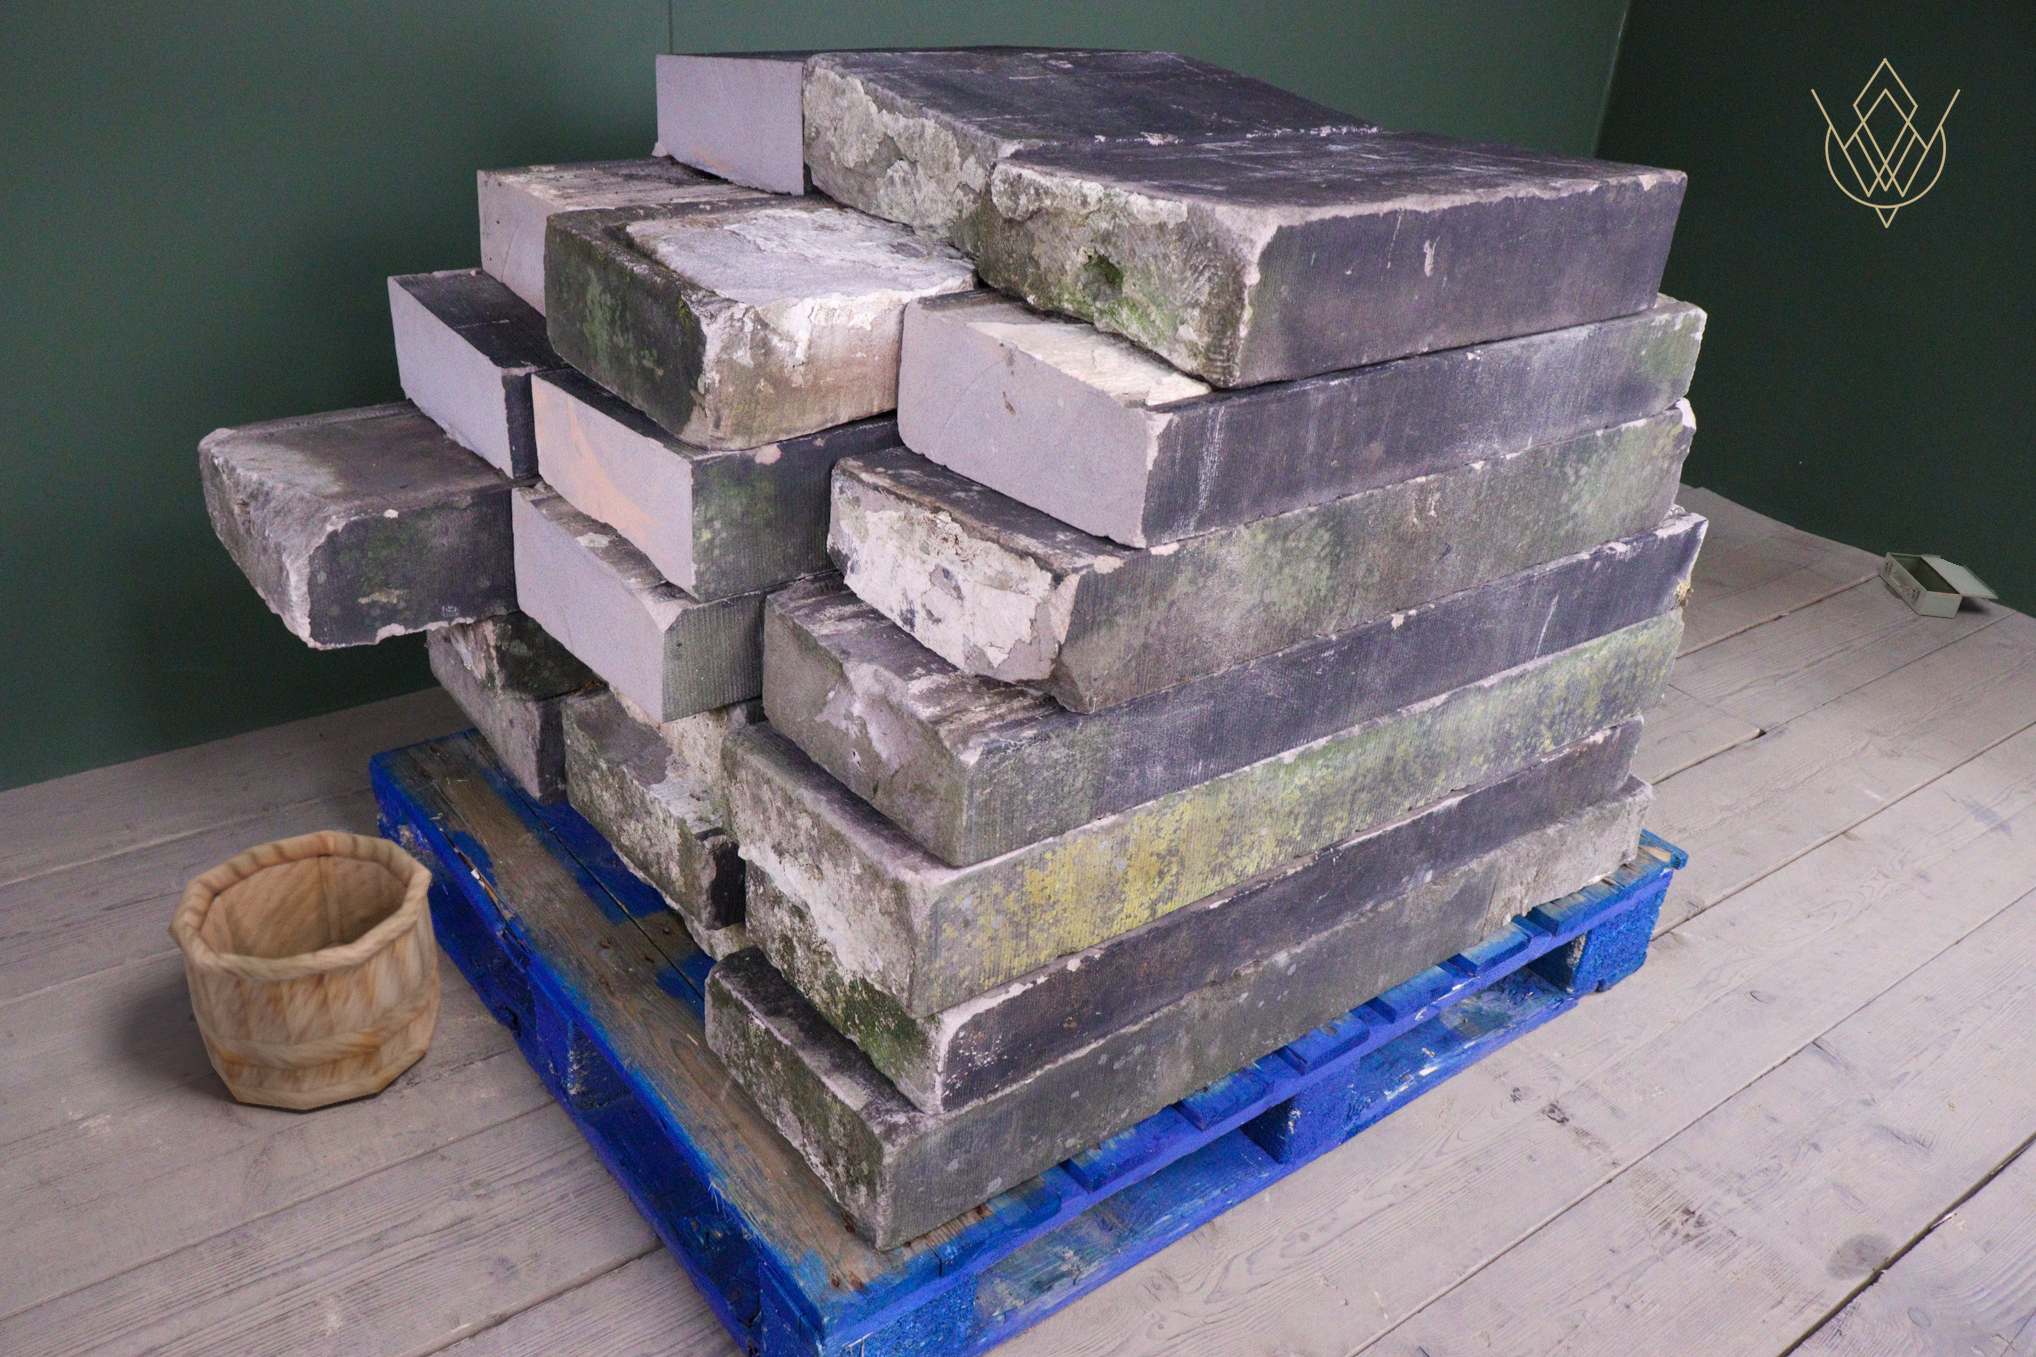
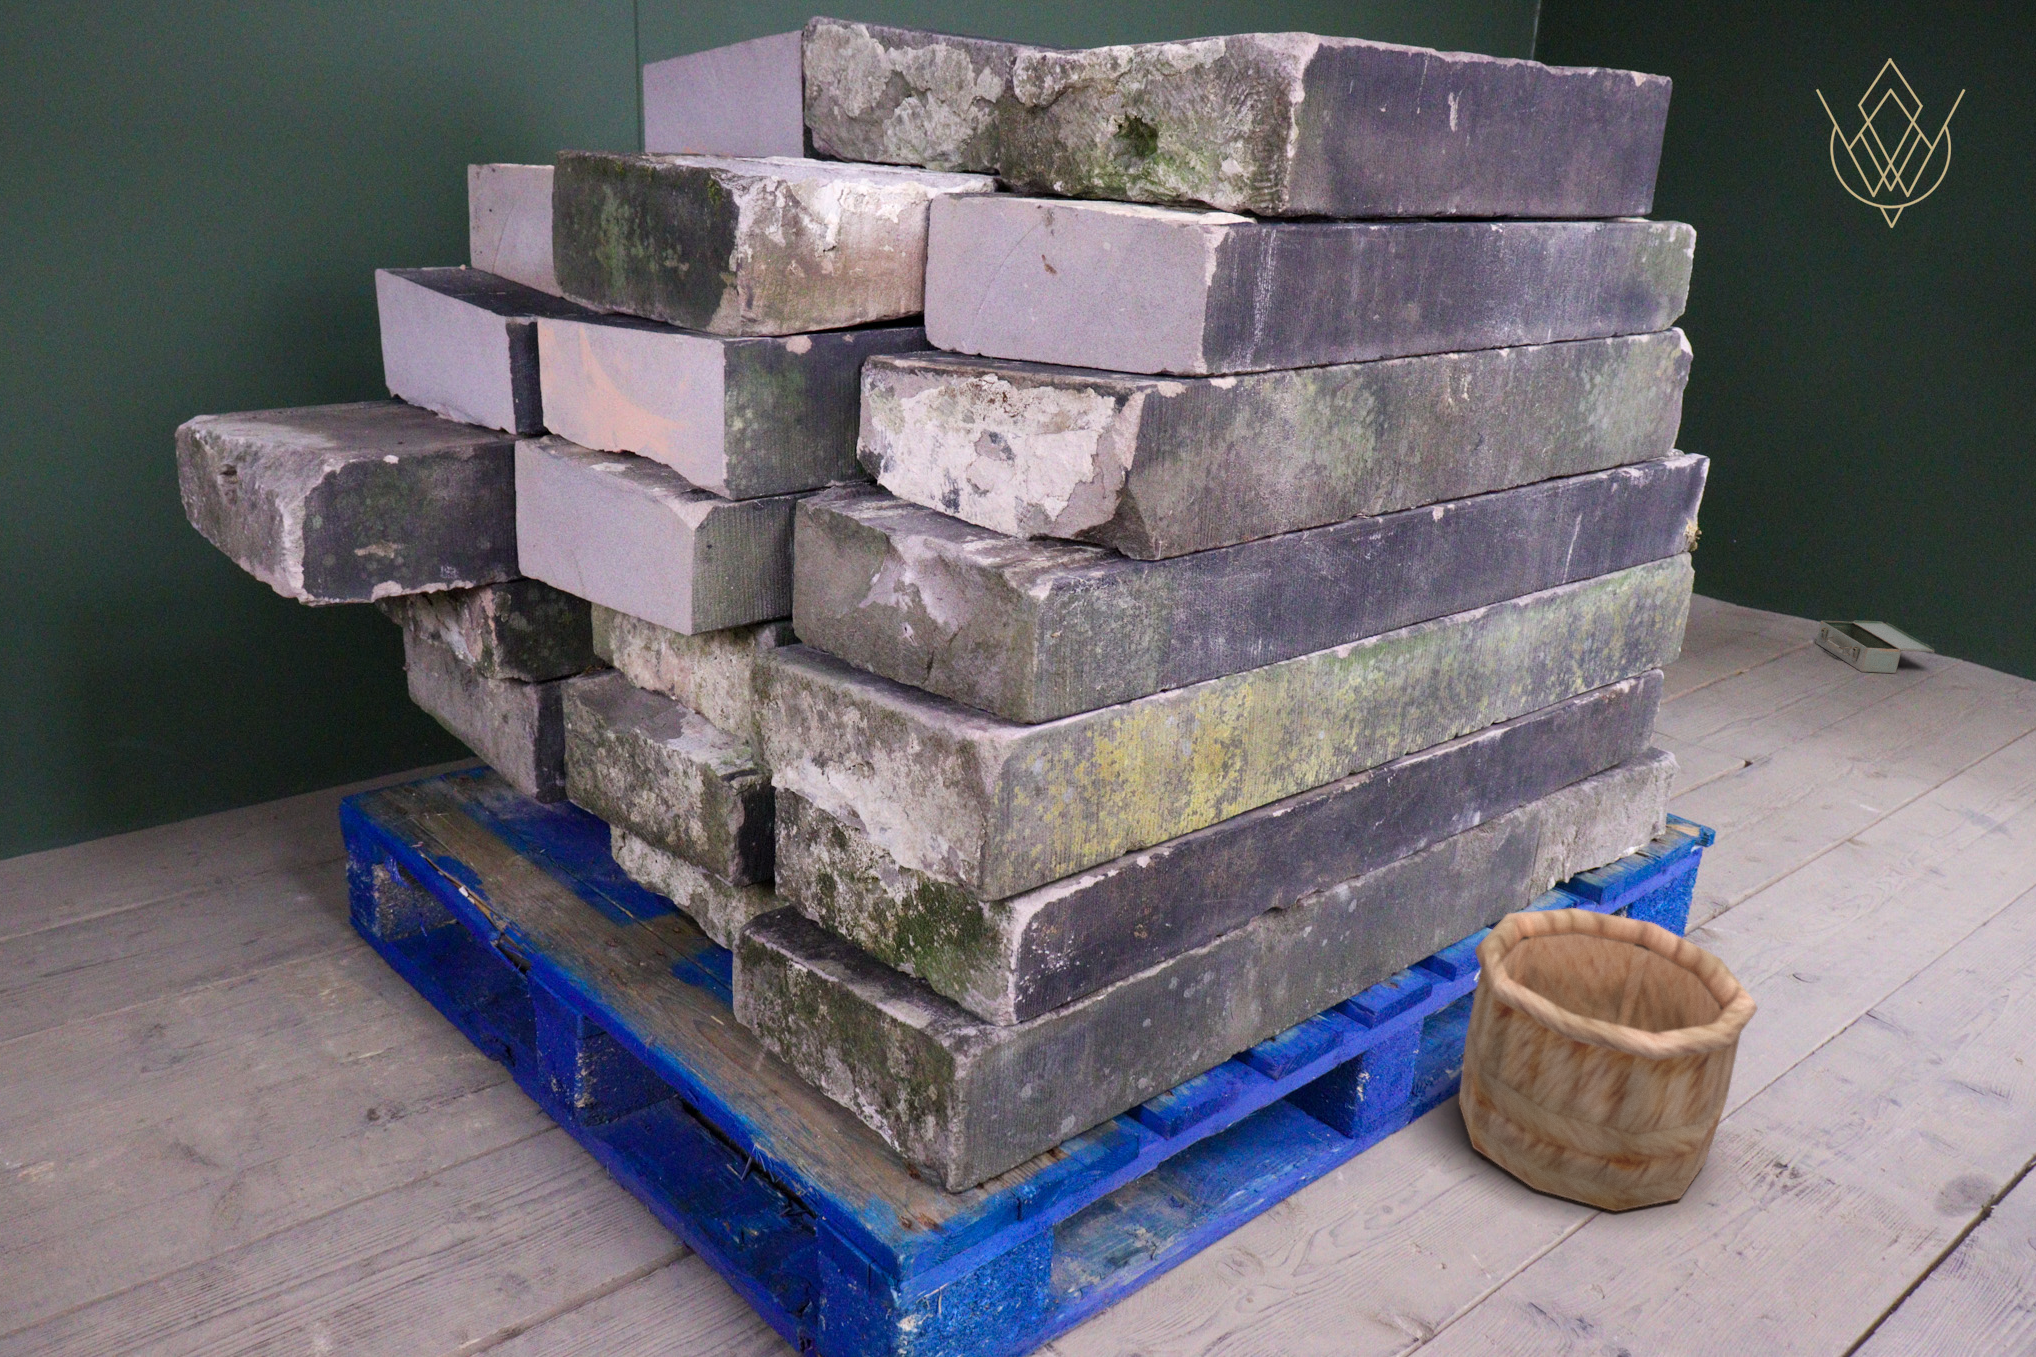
wooden bucket: present [167,830,441,1110] -> present [1459,908,1758,1212]

